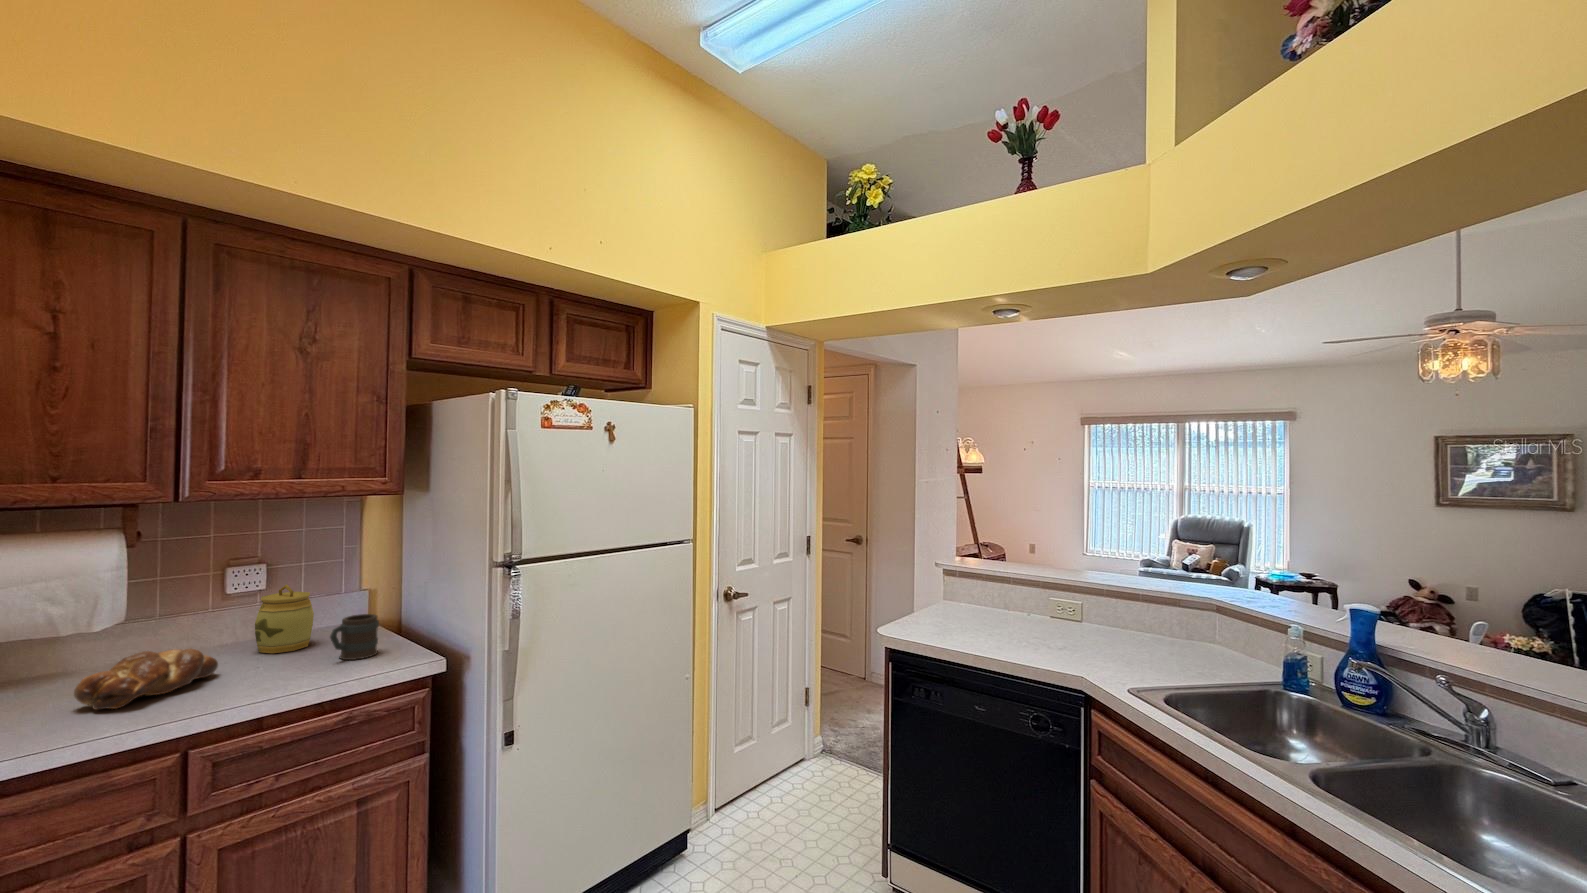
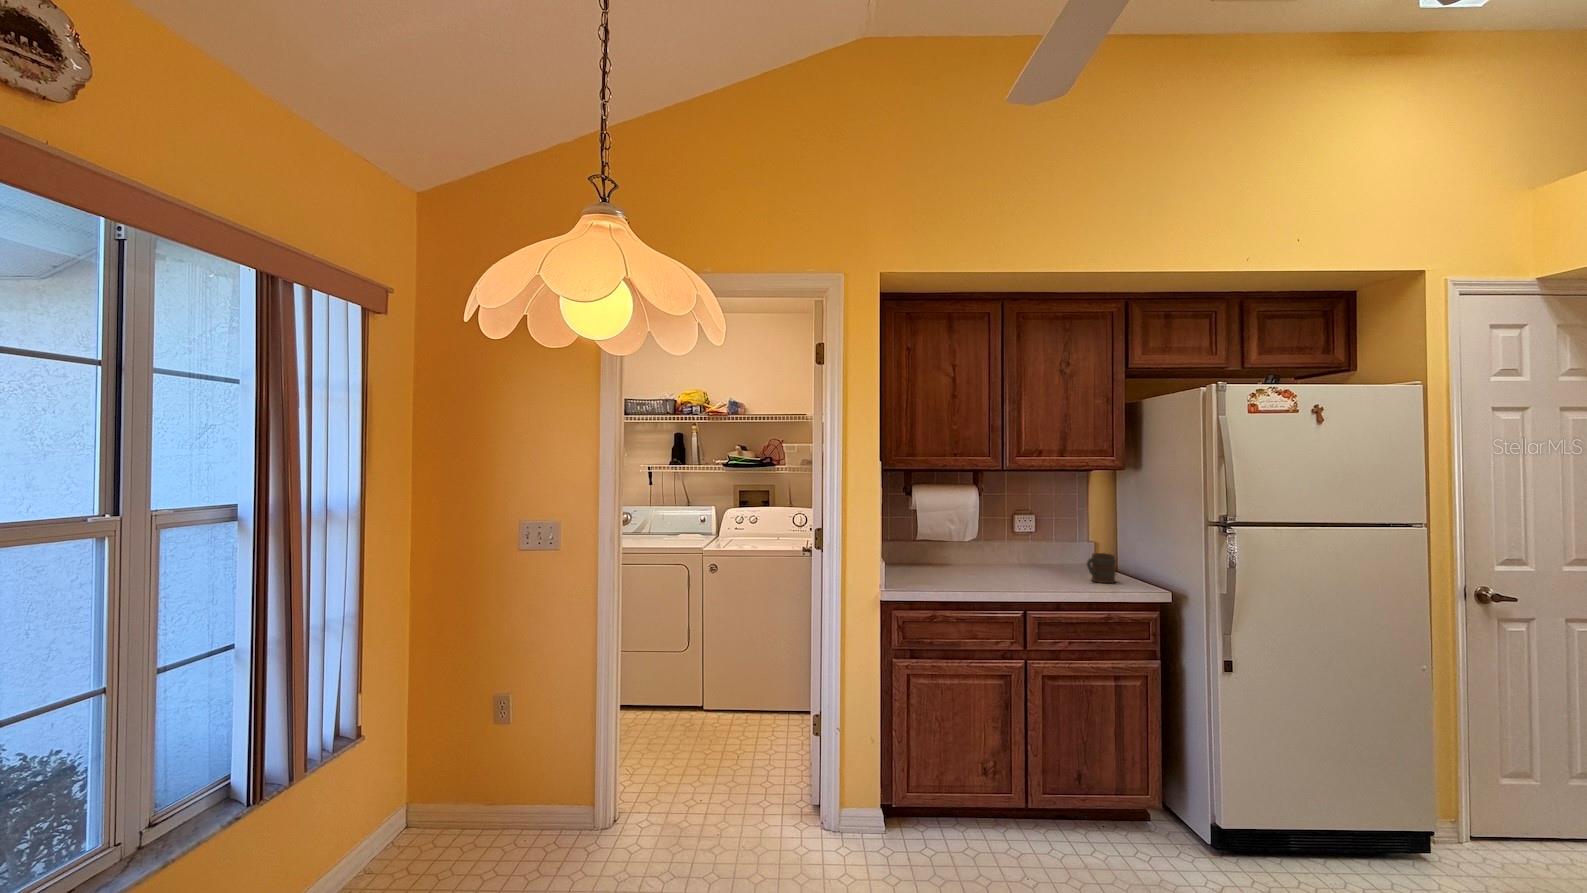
jar: present [255,585,314,653] -> none [1034,529,1068,573]
bread loaf: present [74,649,218,709] -> none [967,555,1024,582]

